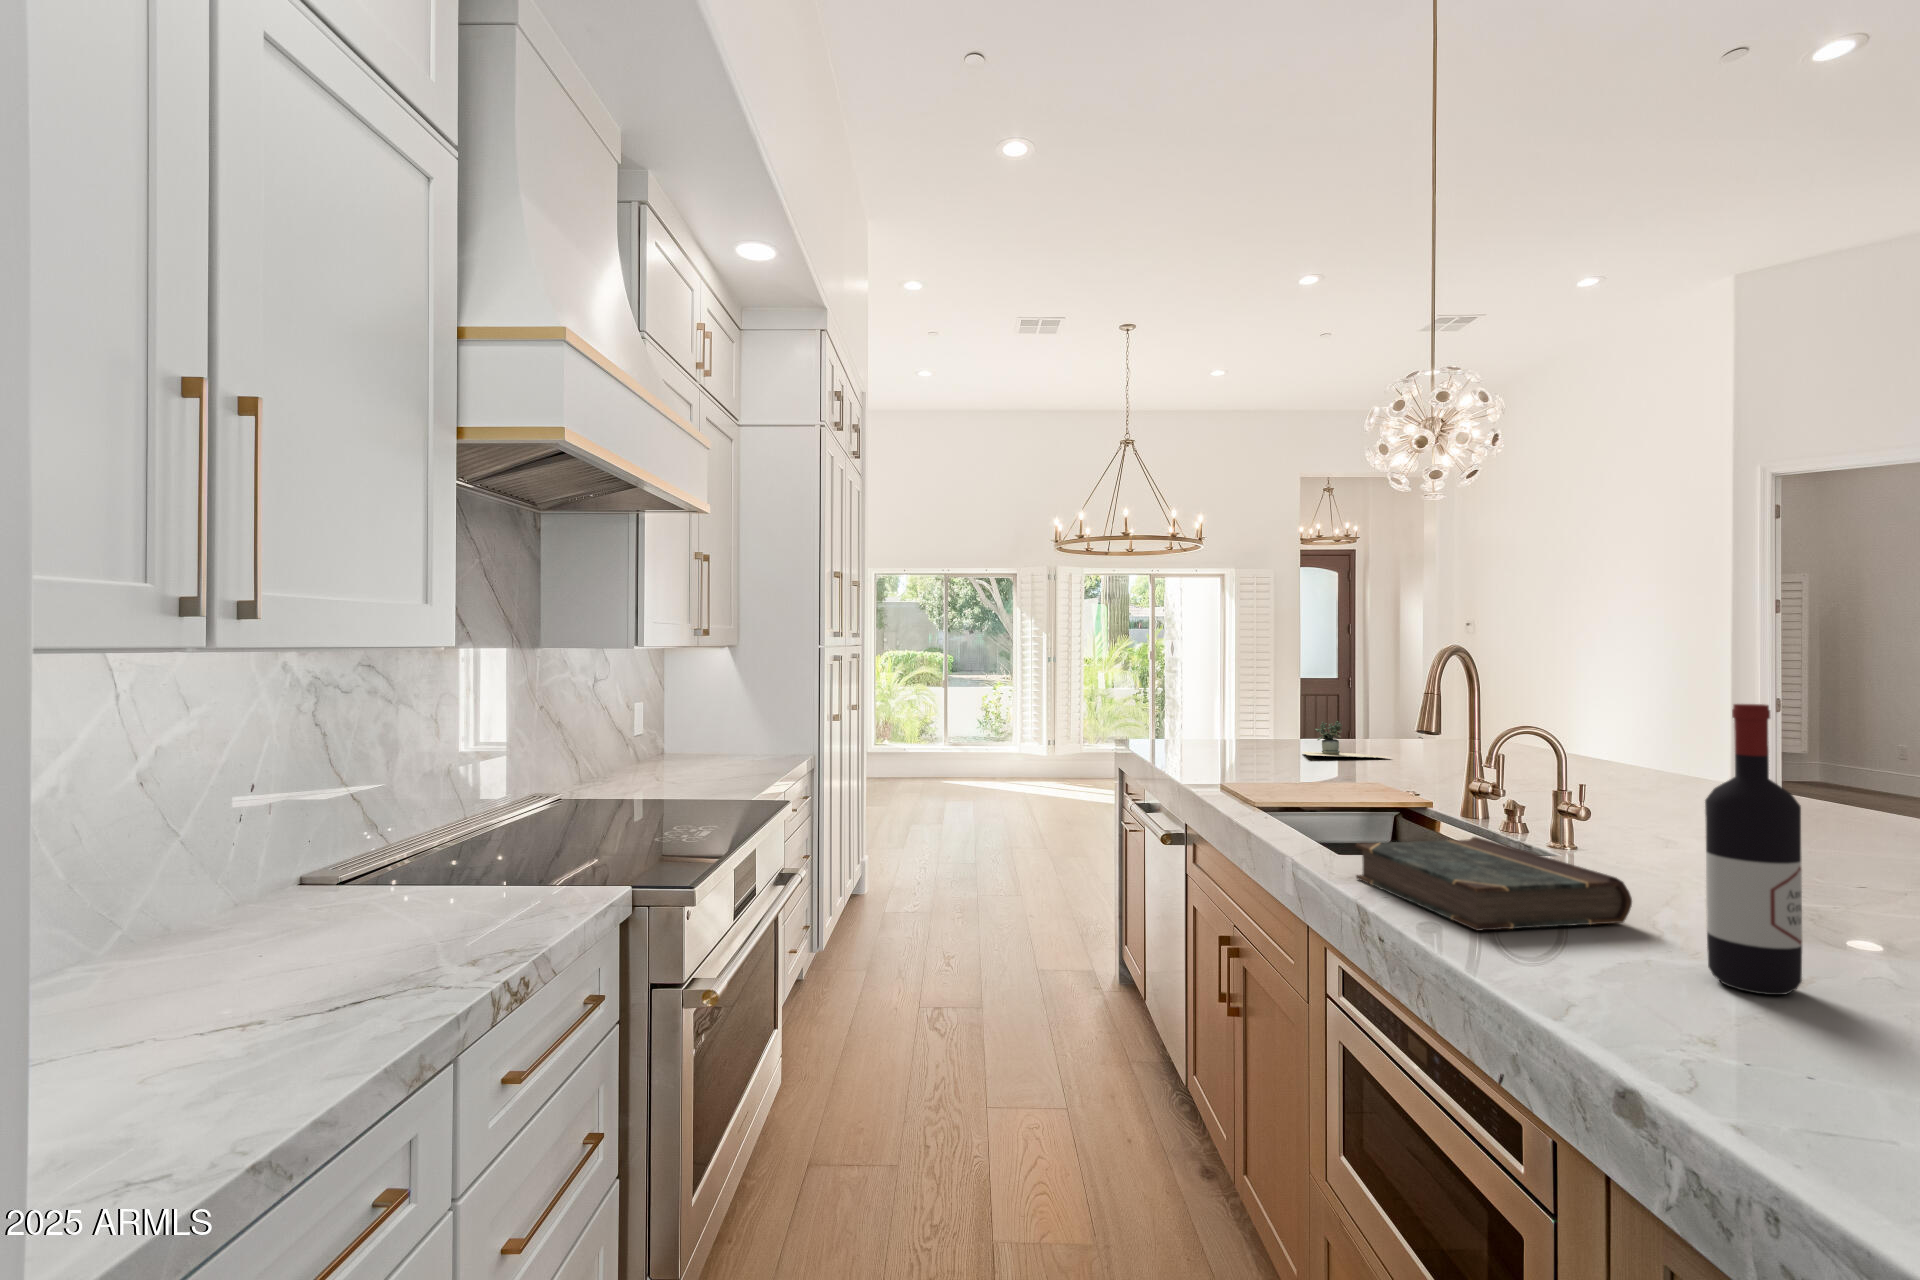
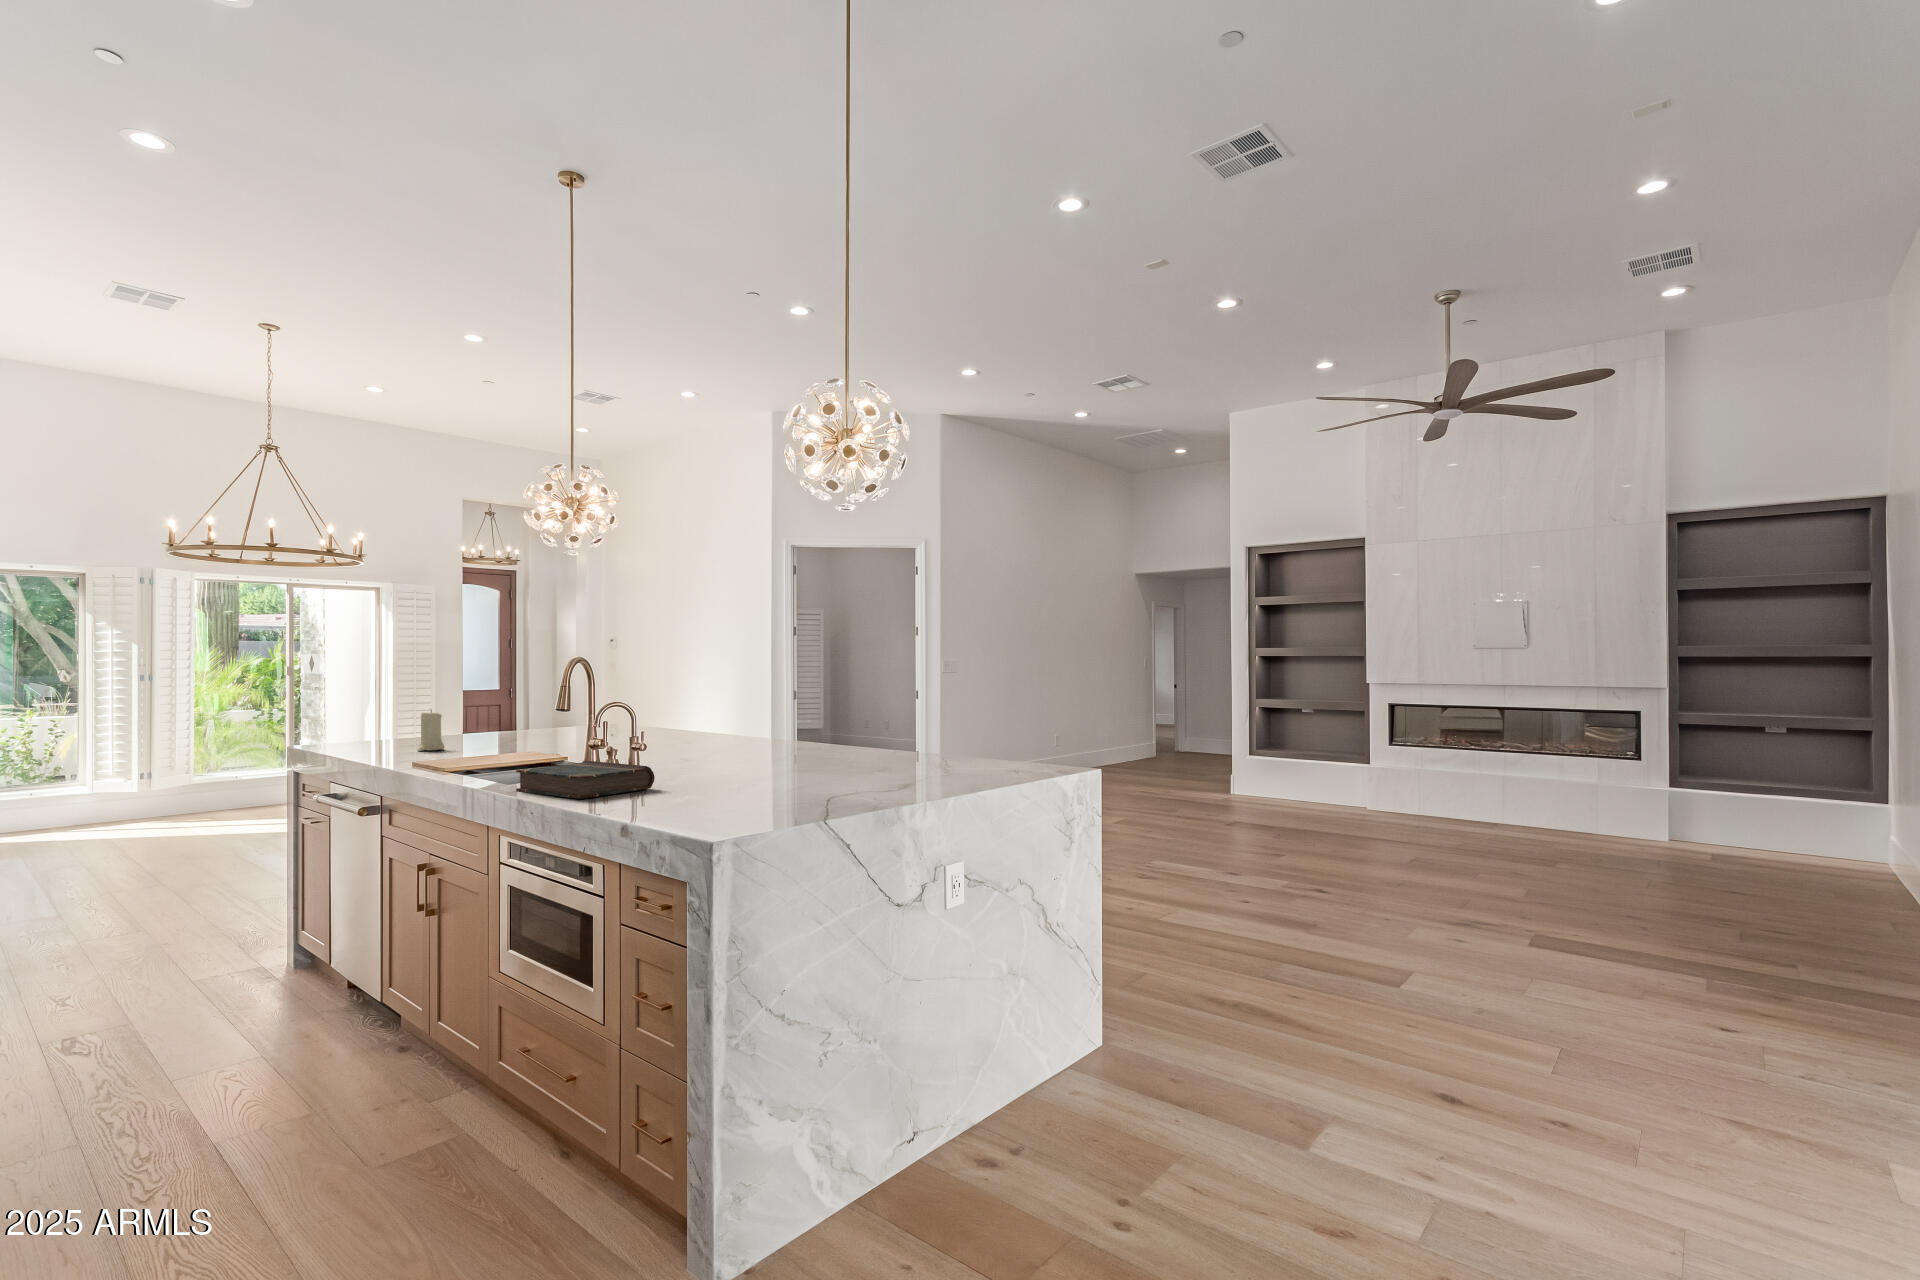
wine bottle: present [1705,704,1802,995] -> none [675,676,709,800]
candle: none [1234,714,1266,768] -> present [417,710,445,751]
potted plant: present [1303,721,1423,758] -> none [472,712,564,739]

